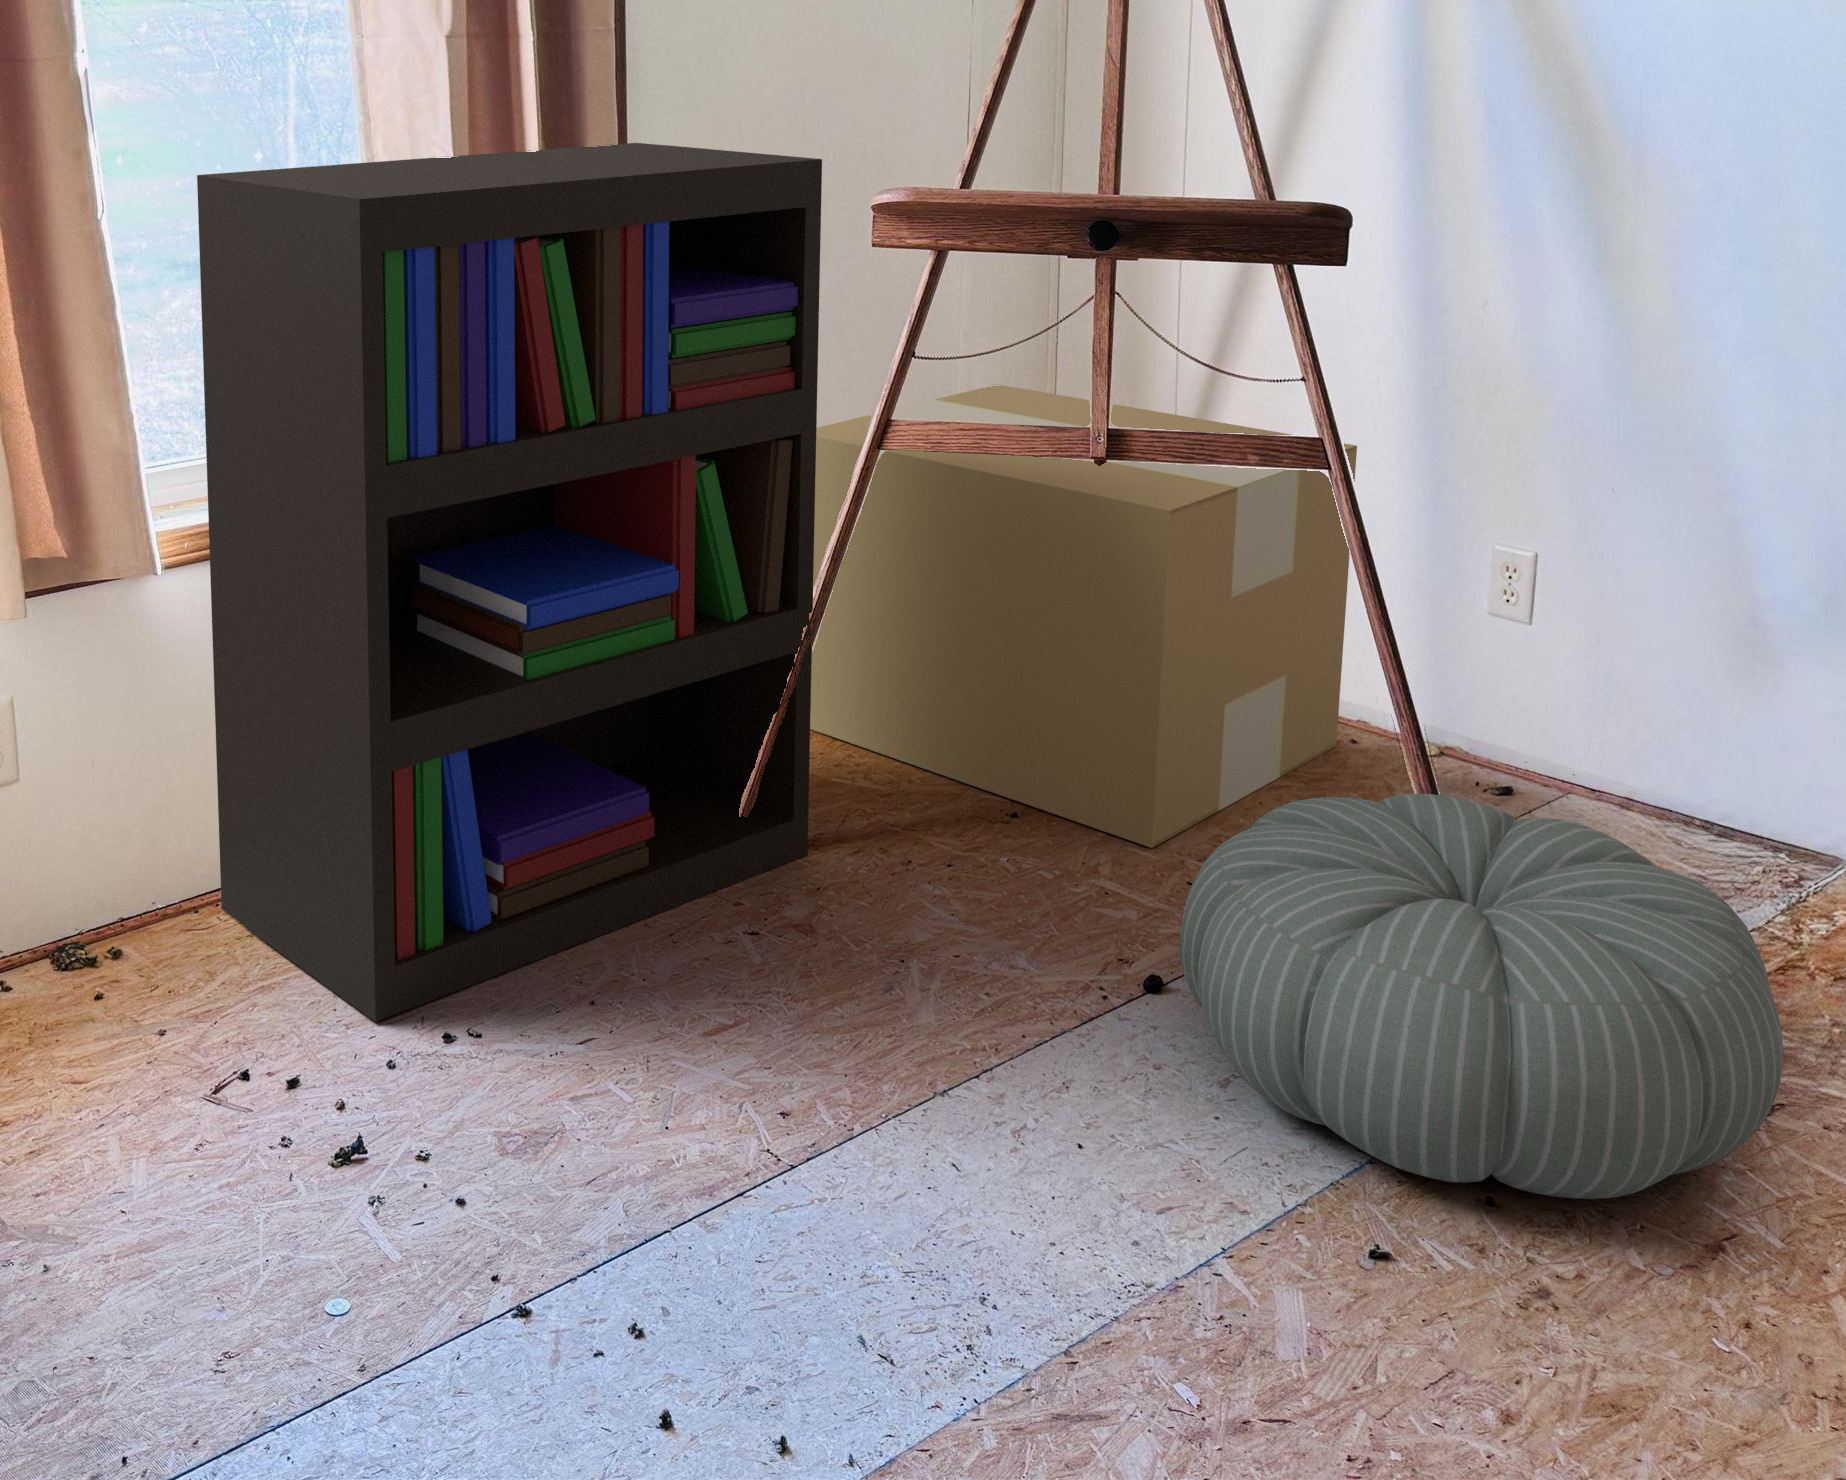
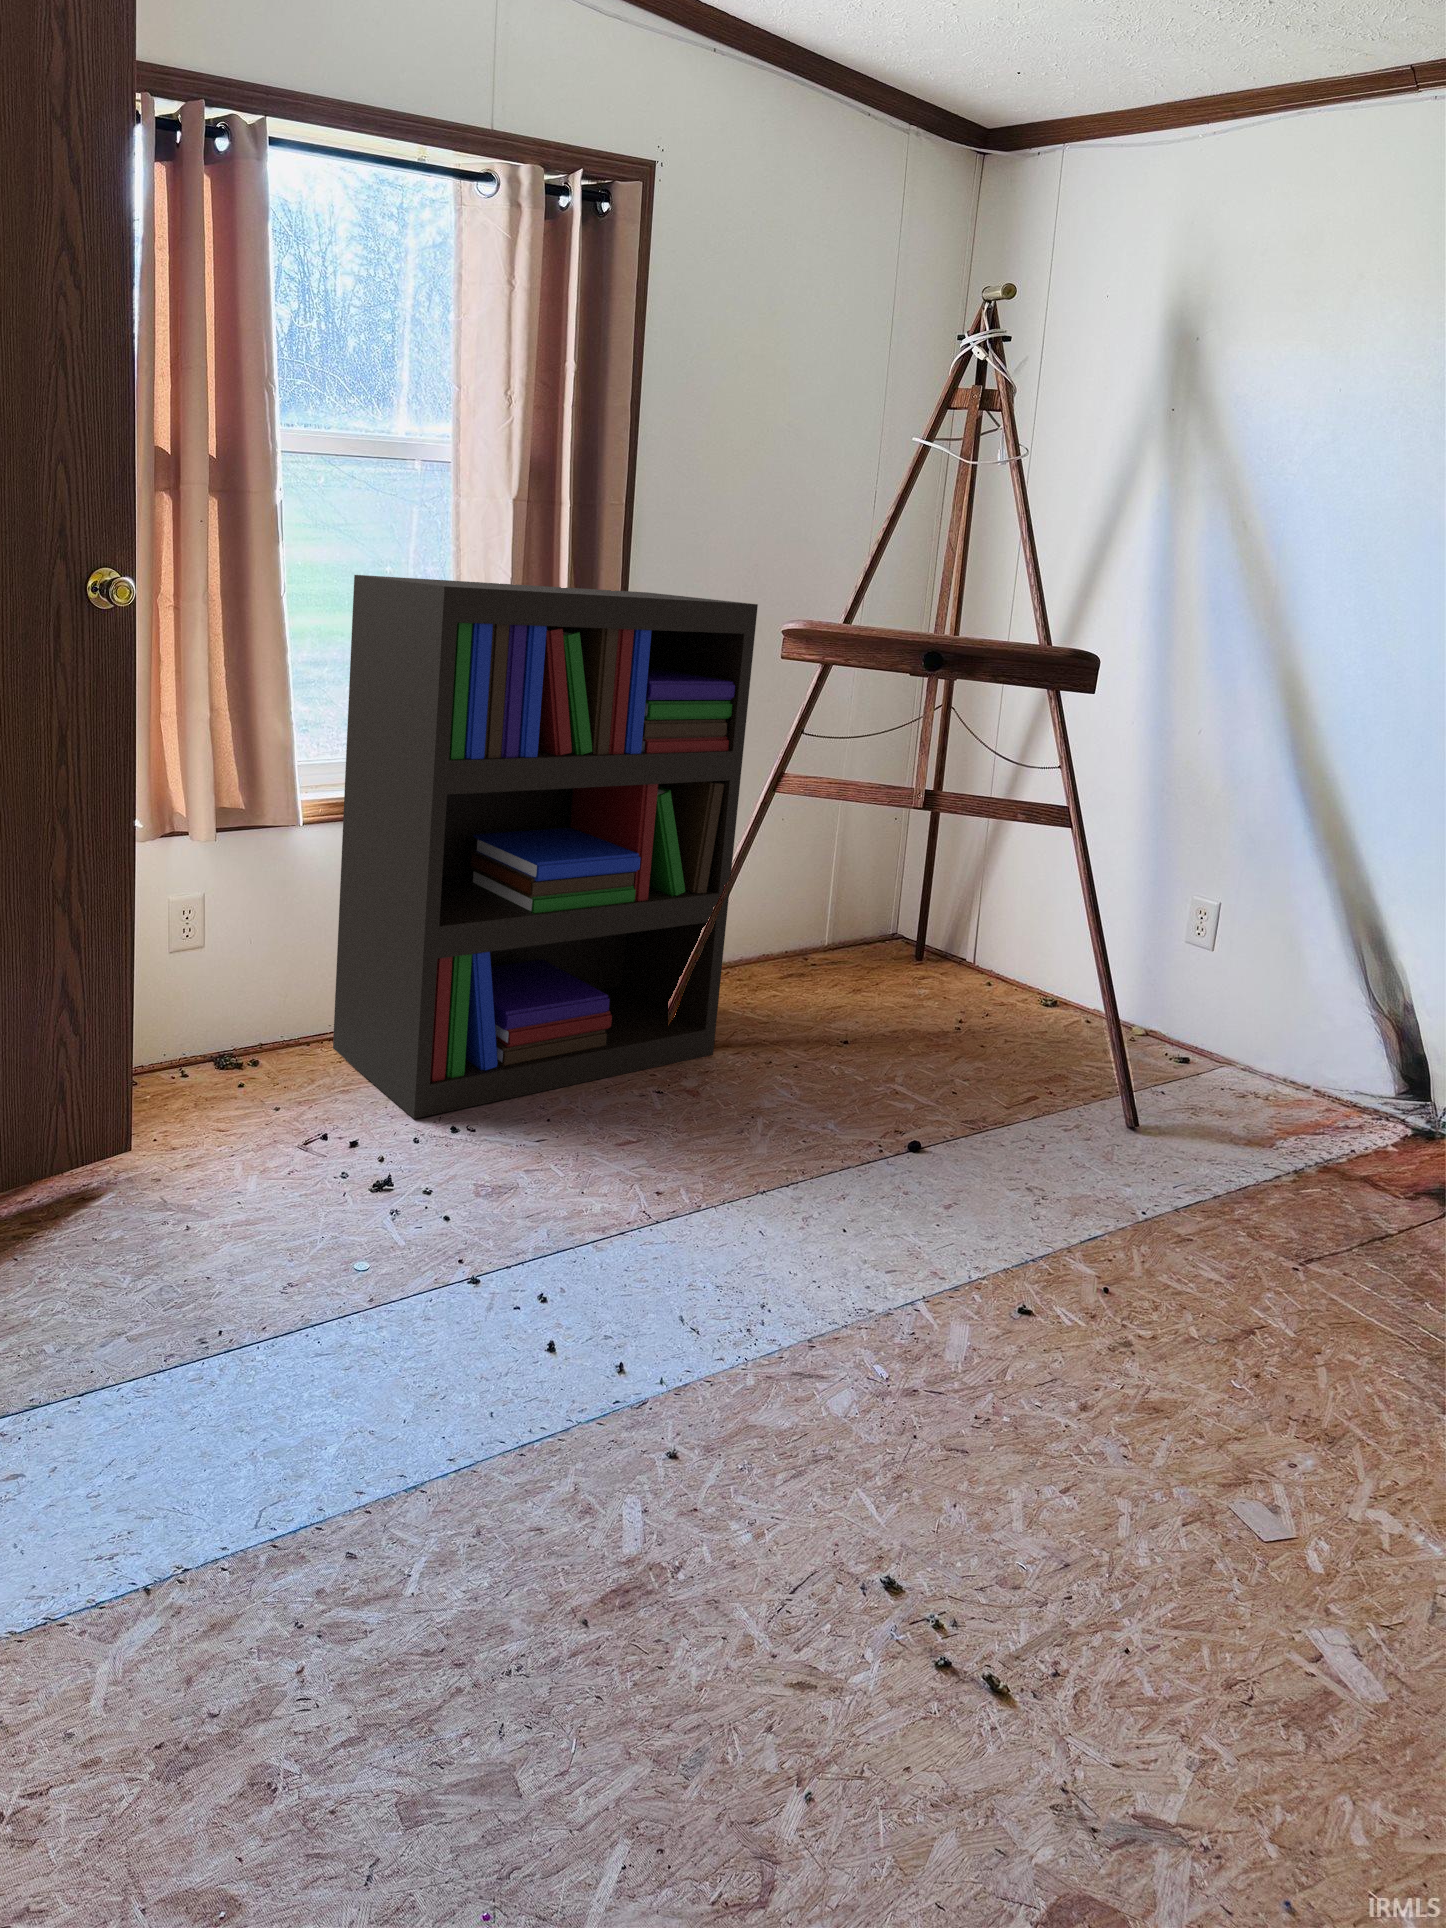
cardboard box: present [810,385,1357,848] -> none [721,782,1099,1071]
pouf: present [1180,793,1783,1199] -> none [931,1035,1306,1291]

